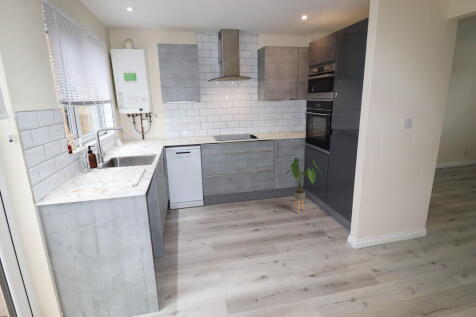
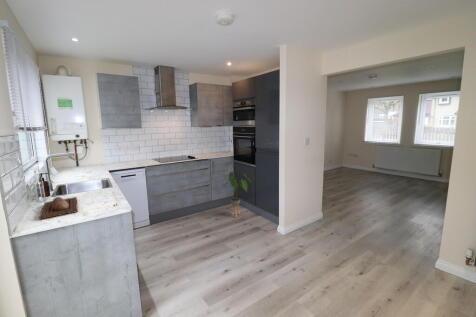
bread loaf: none [68,170,113,191] -> present [39,197,78,219]

